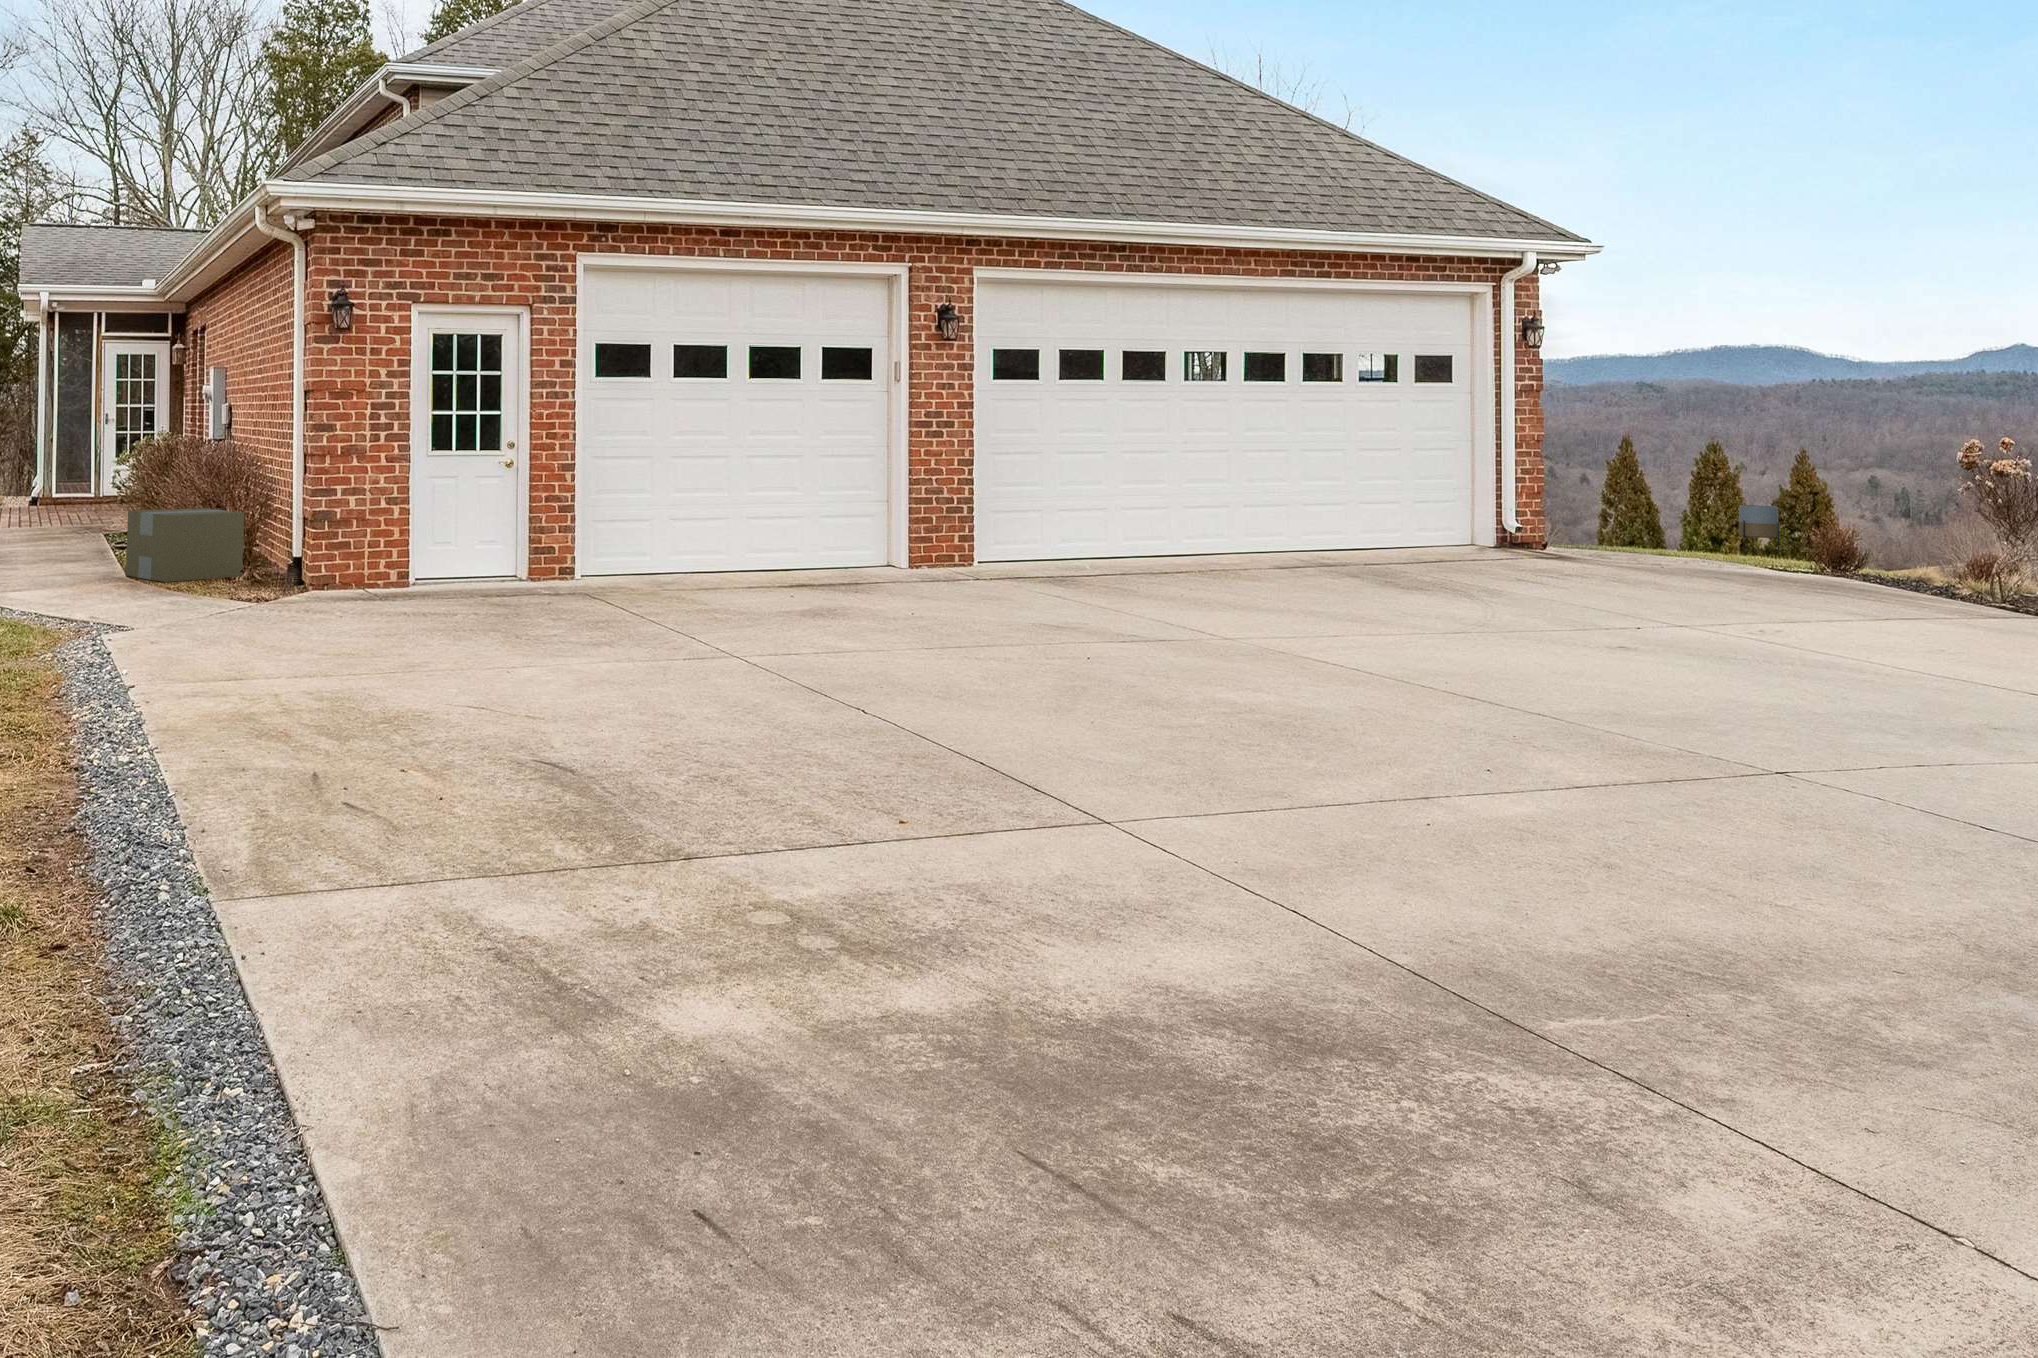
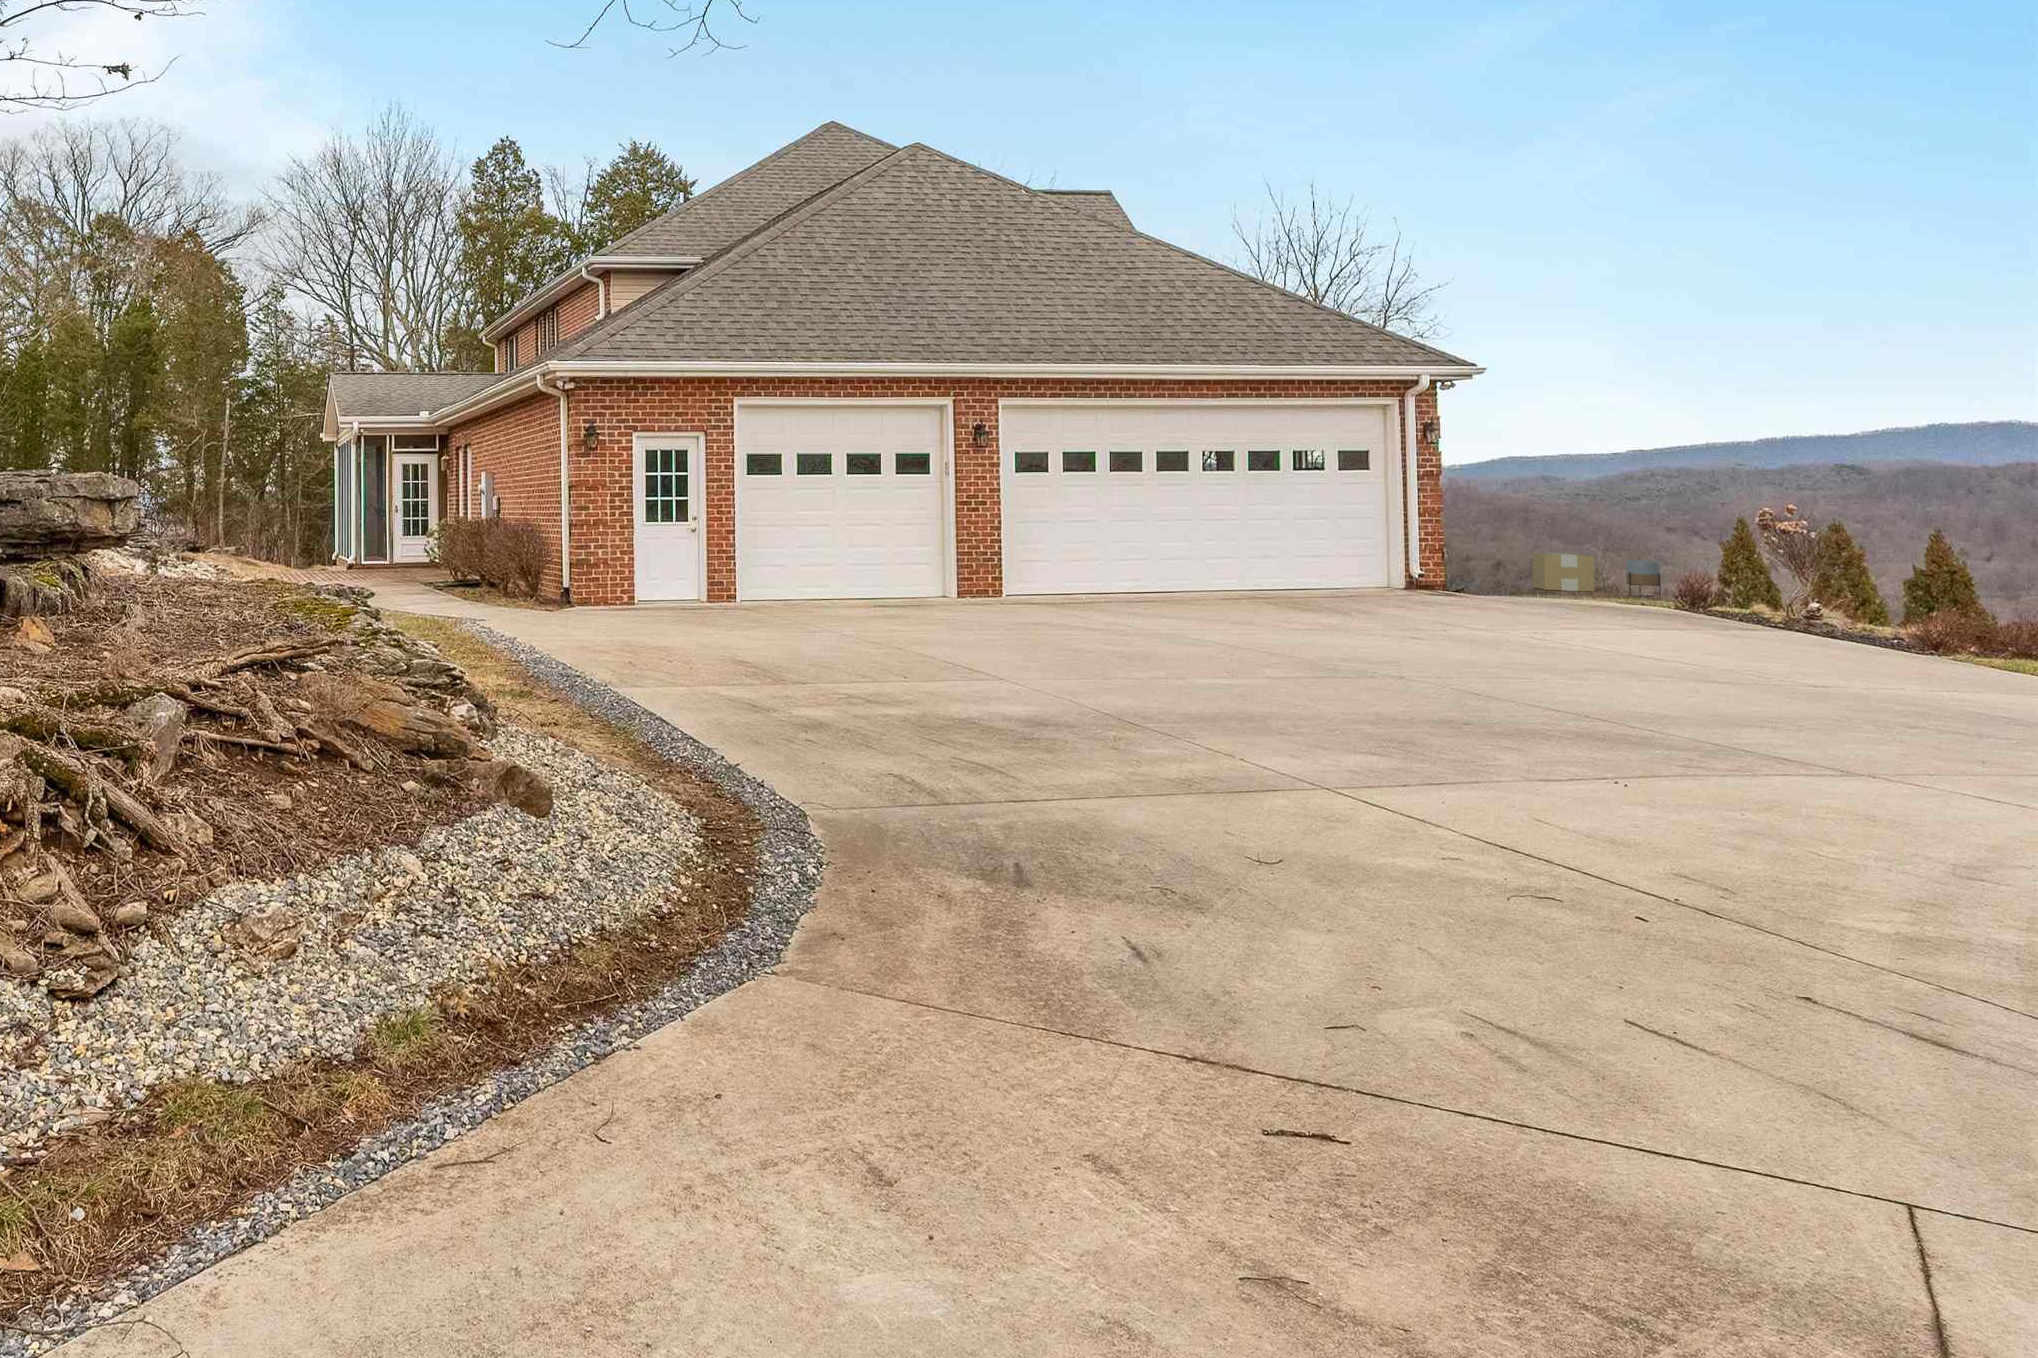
cardboard box: present [126,508,244,582] -> present [1532,553,1594,591]

